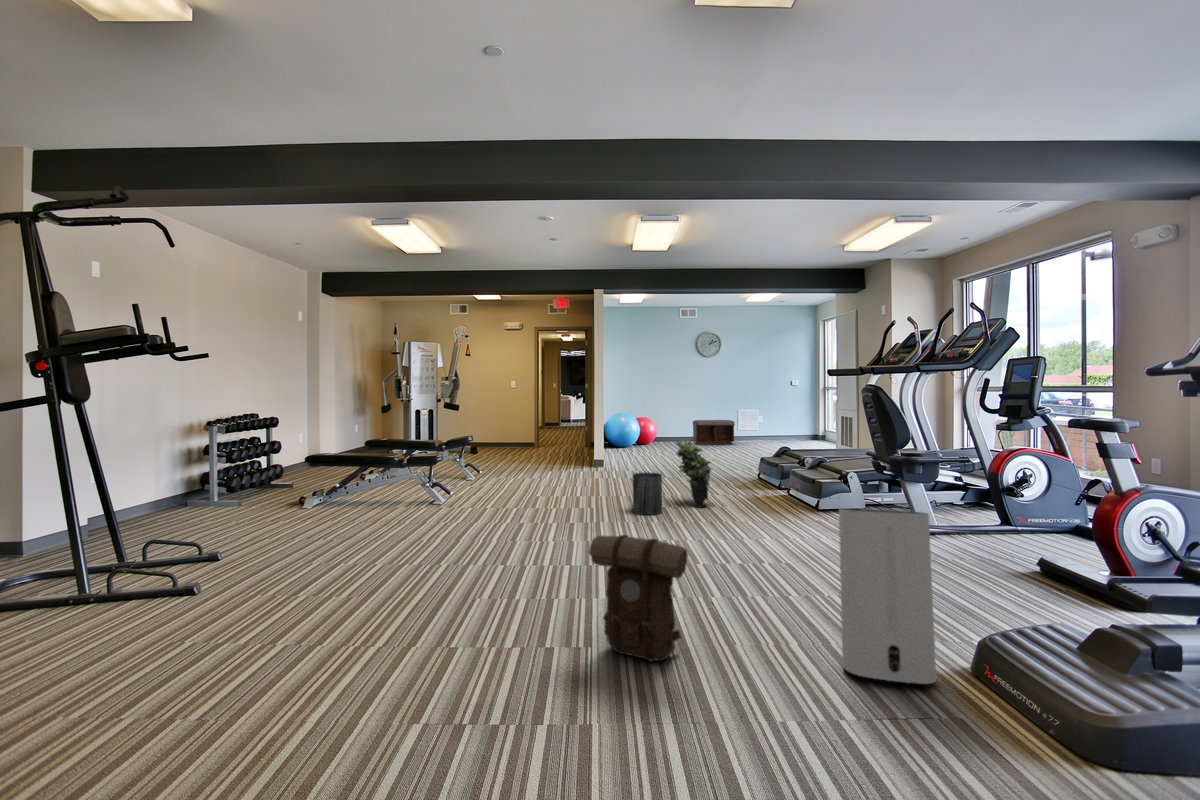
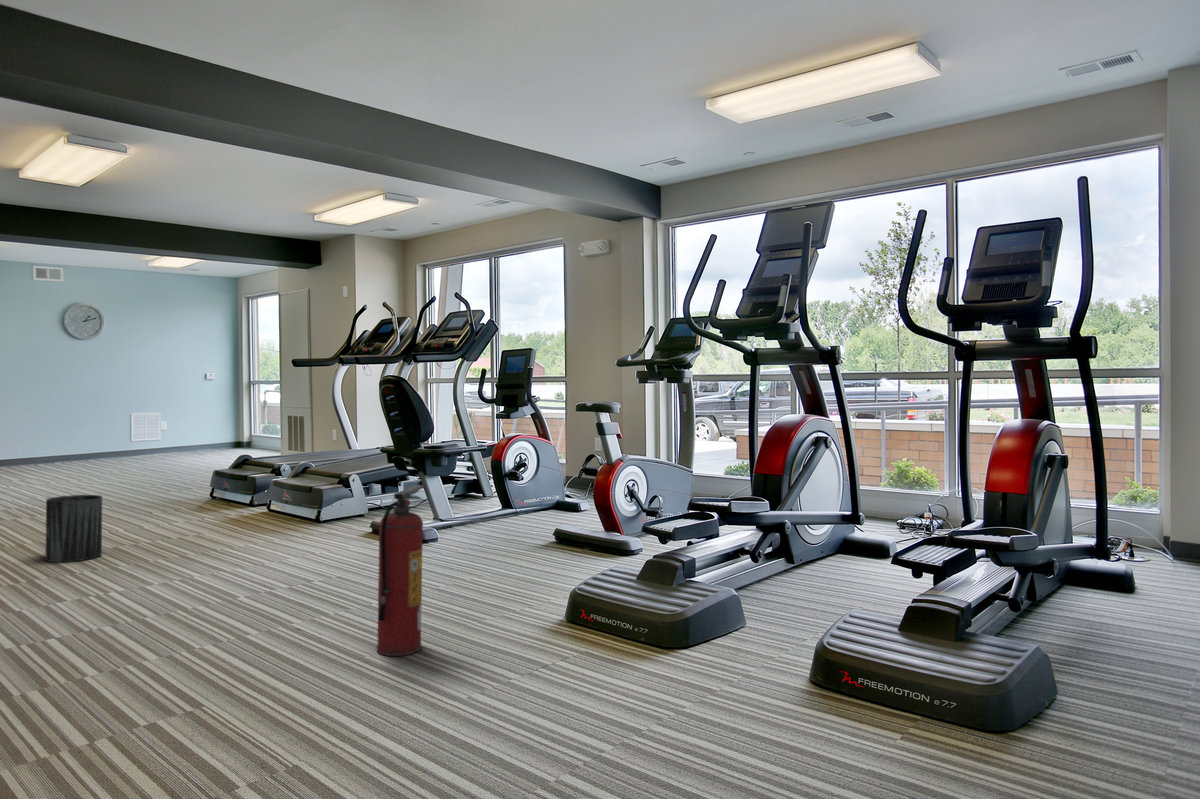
bench: present [693,420,734,445] -> none [39,421,118,461]
potted plant: present [674,440,711,507] -> none [108,441,178,540]
fire extinguisher: none [745,498,795,651] -> present [377,485,423,656]
air purifier: present [839,509,936,684] -> none [472,483,557,646]
backpack: present [589,535,688,661] -> none [197,547,340,711]

